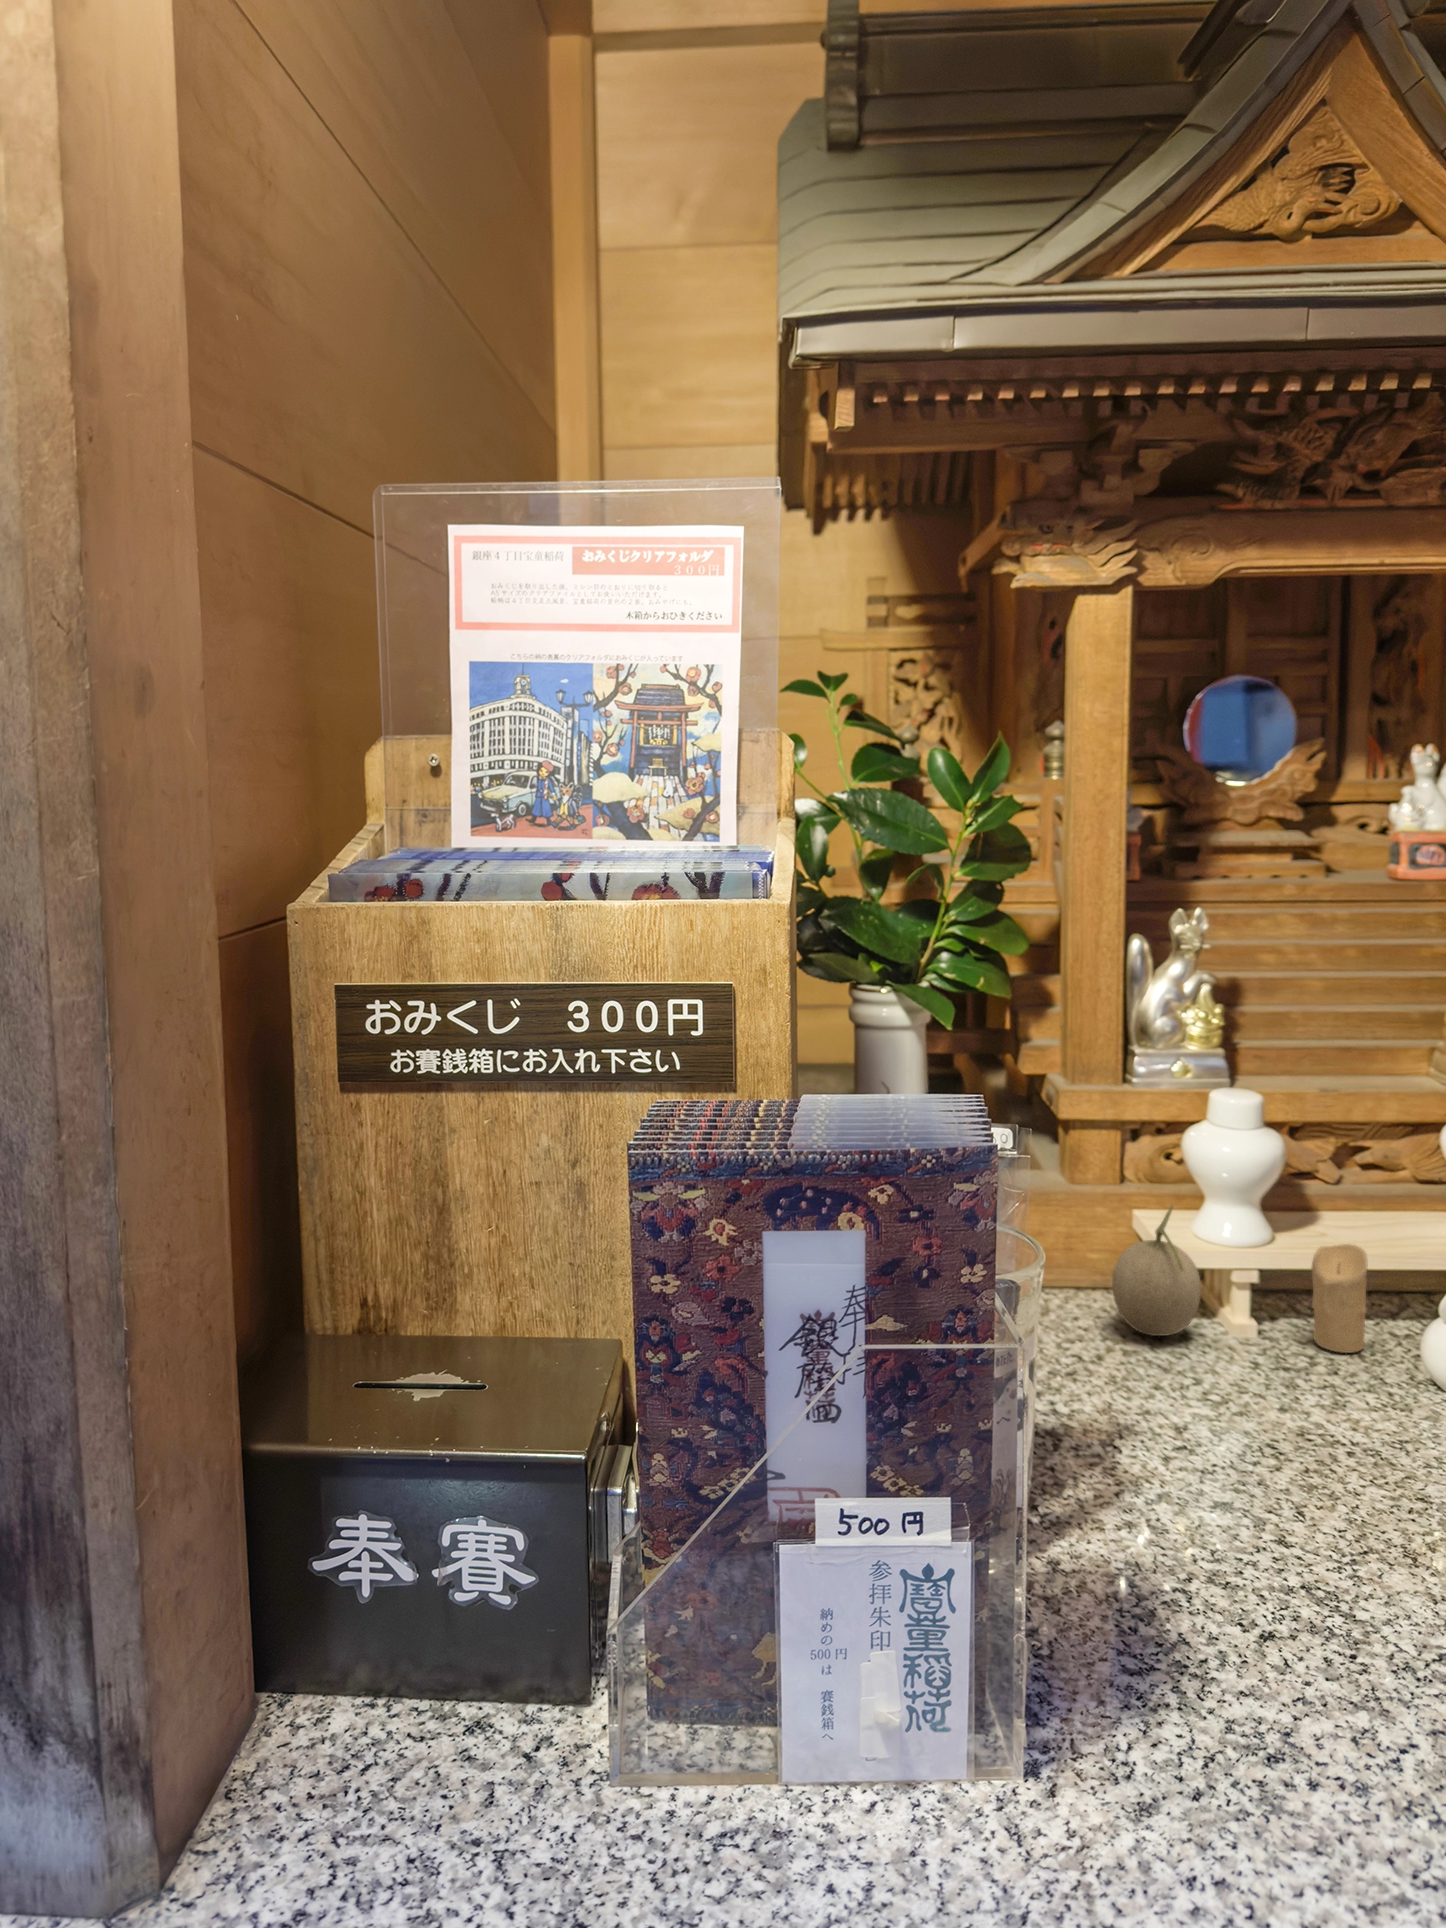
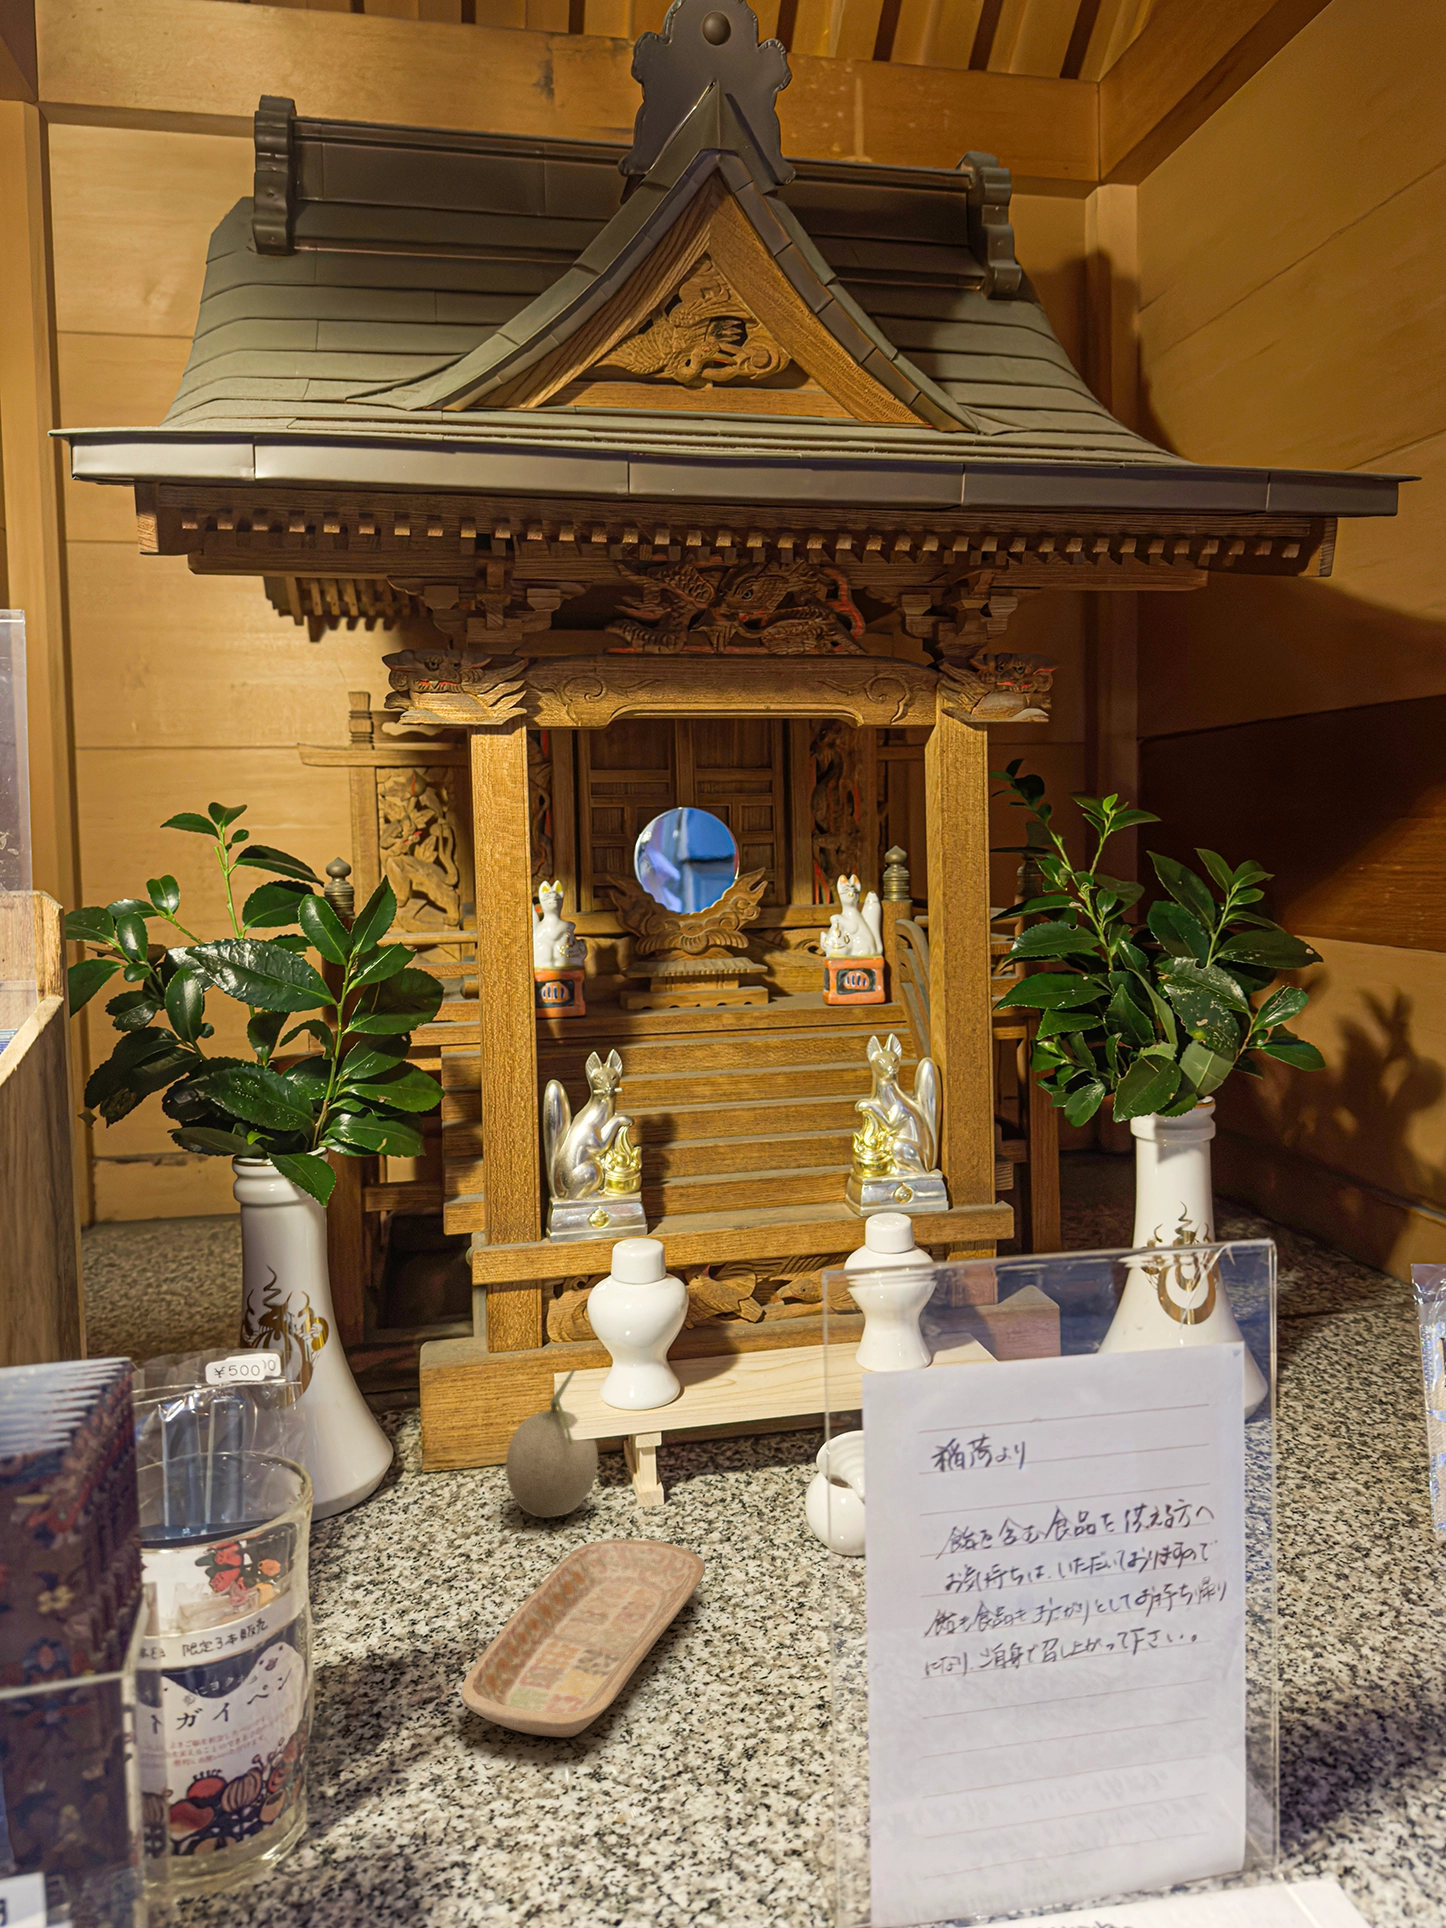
candle: present [1312,1244,1368,1353] -> none [707,1396,759,1513]
tray: none [1136,1356,1339,1509] -> present [461,1539,705,1737]

